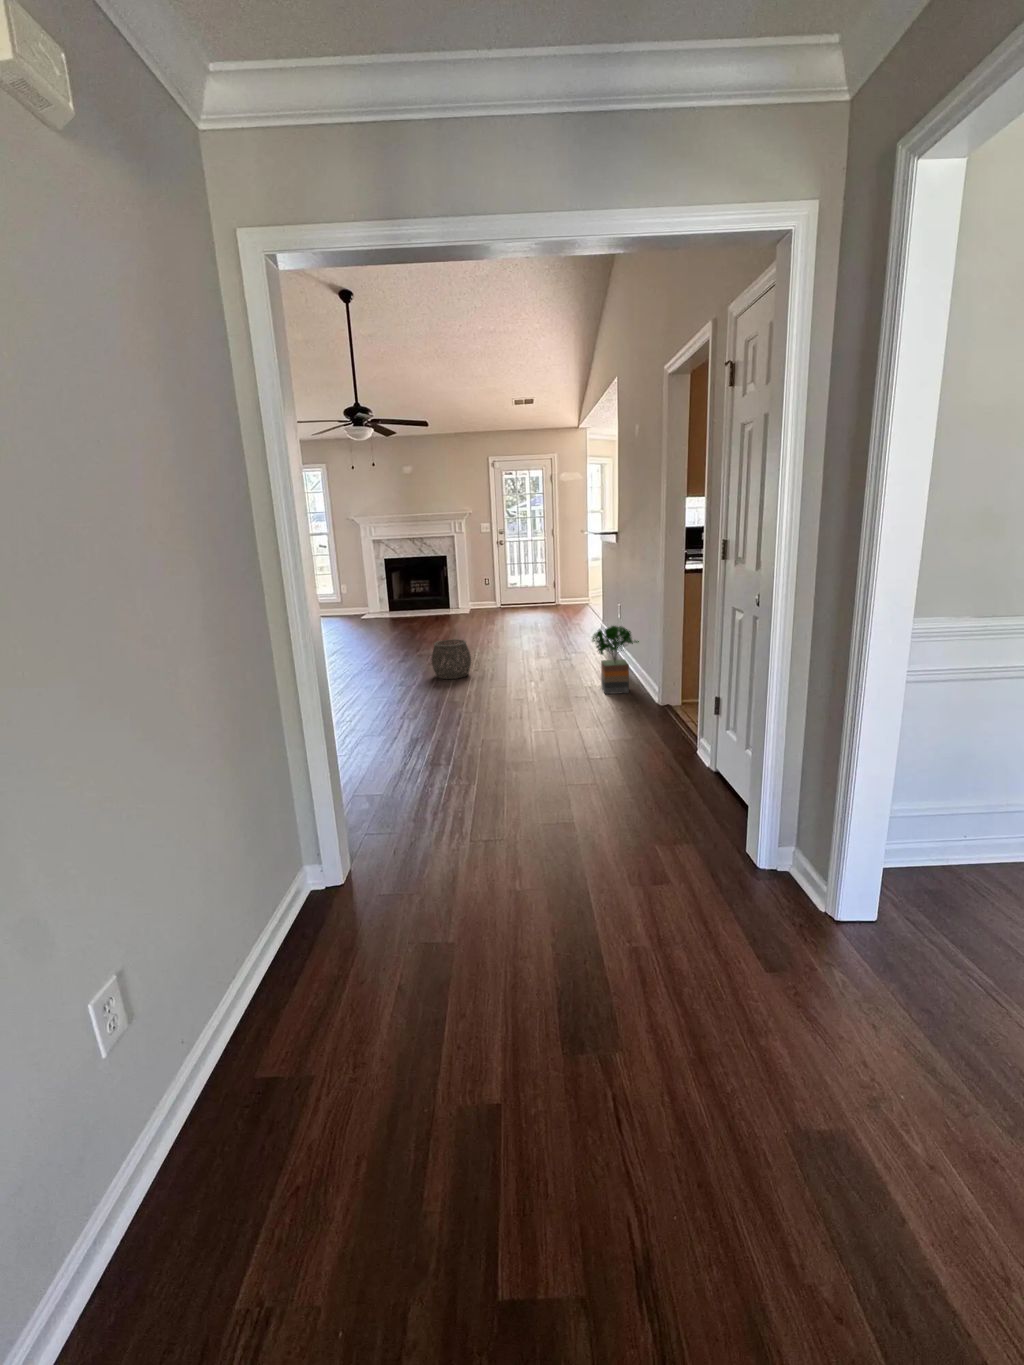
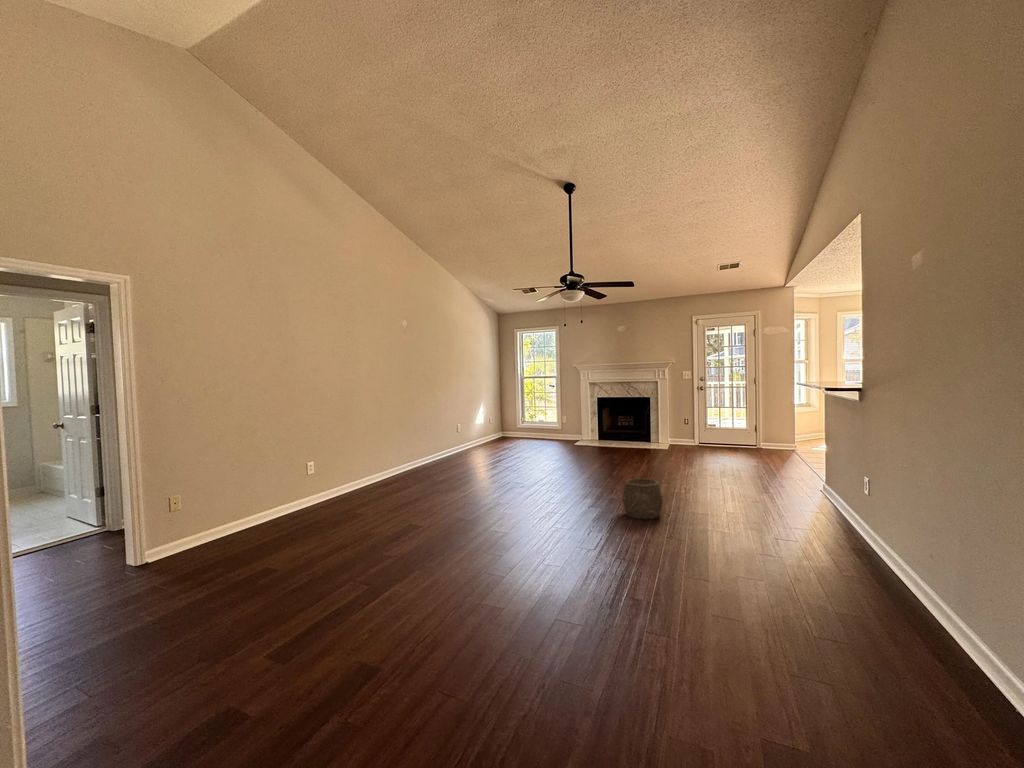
potted tree: present [592,626,639,694] -> none [805,486,878,574]

